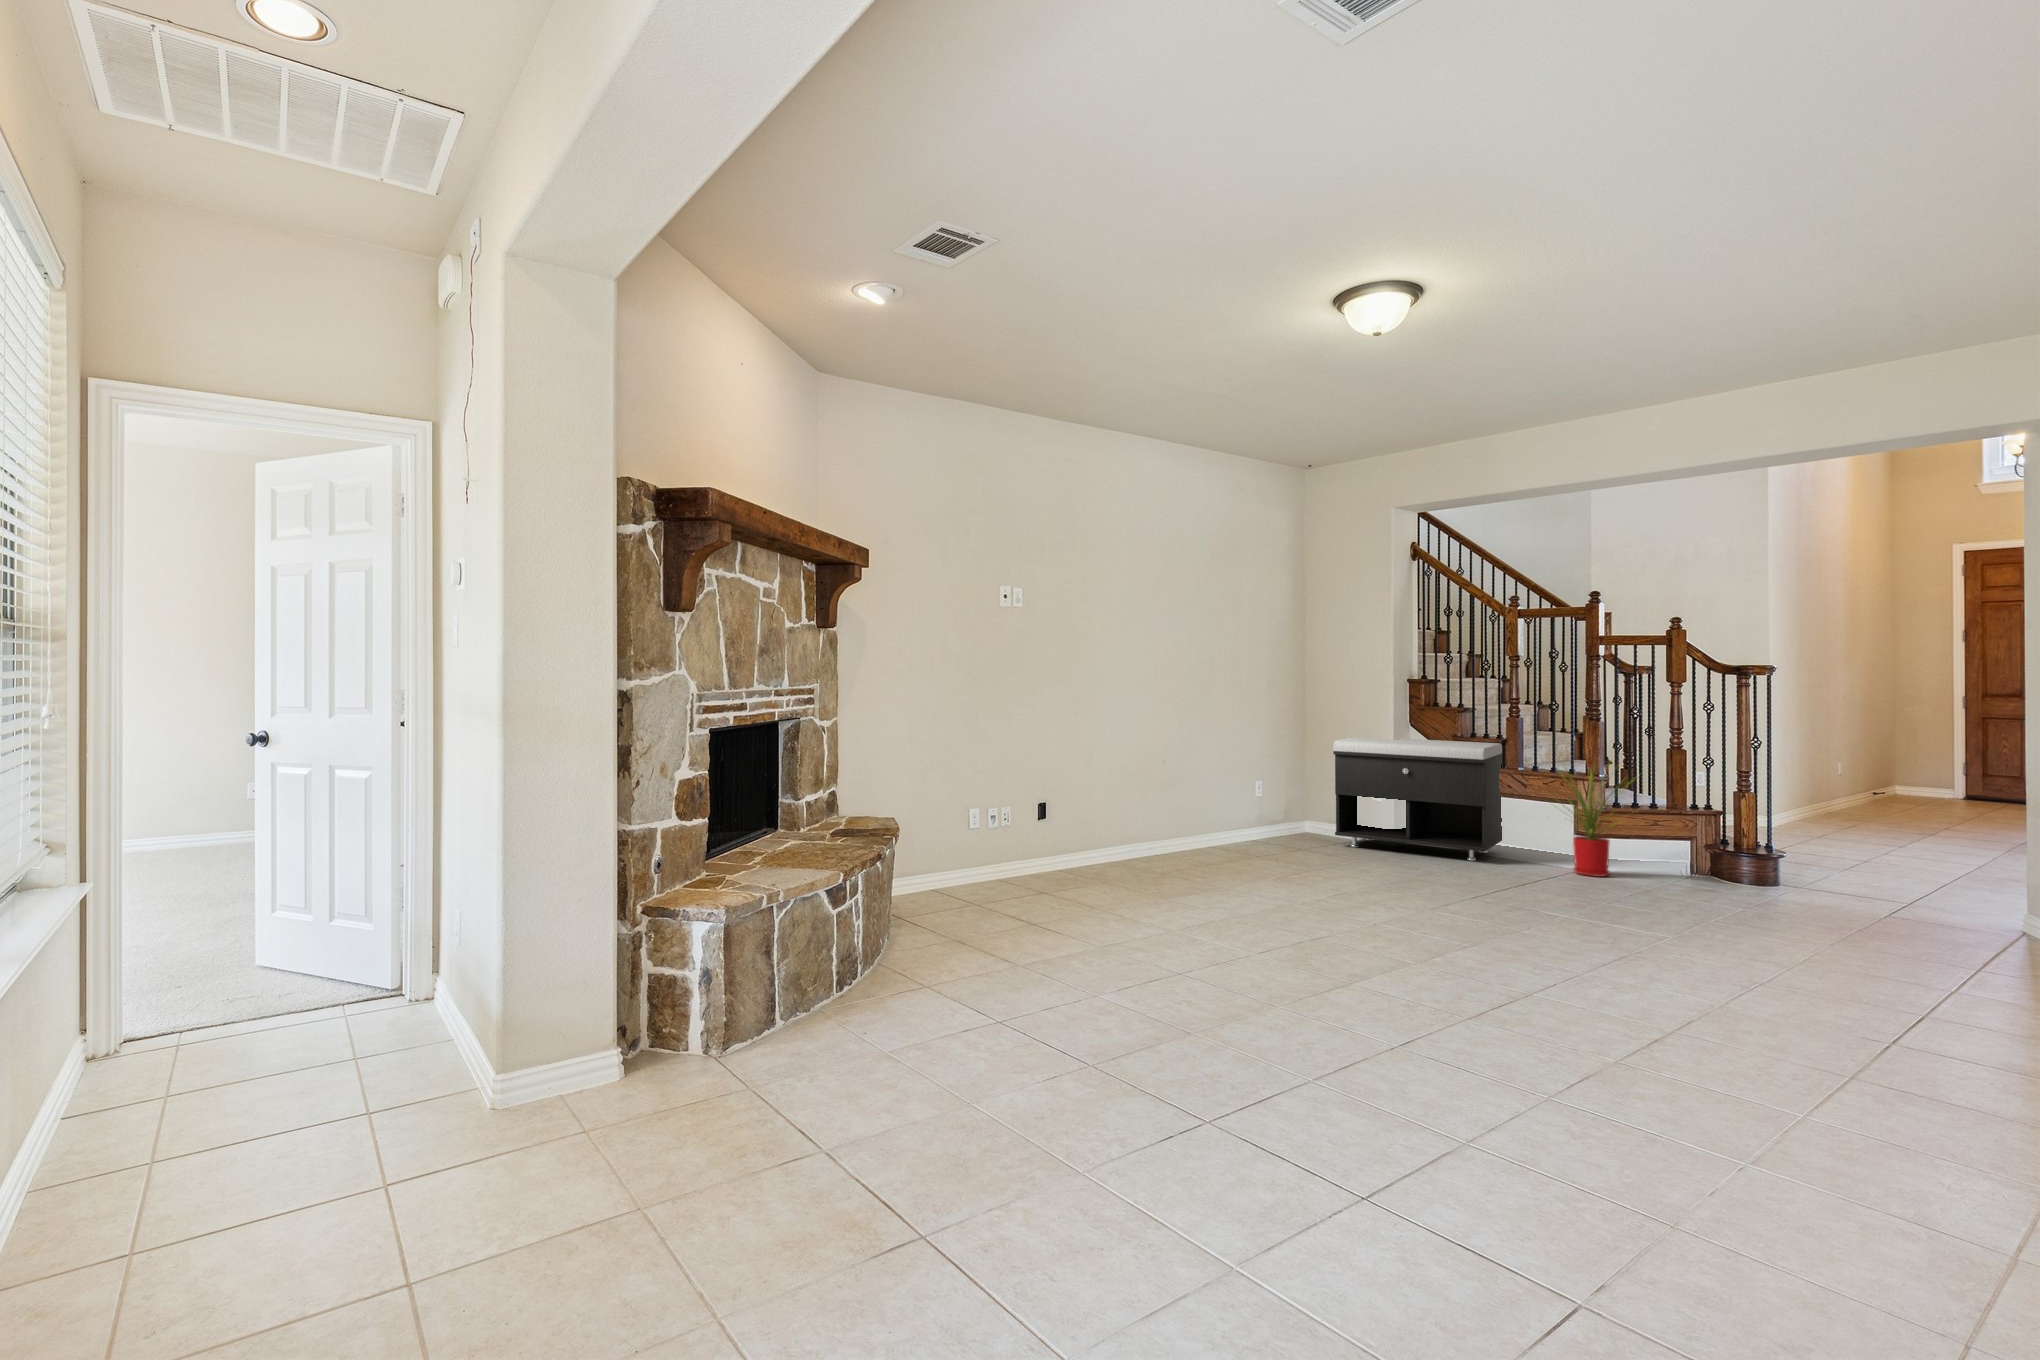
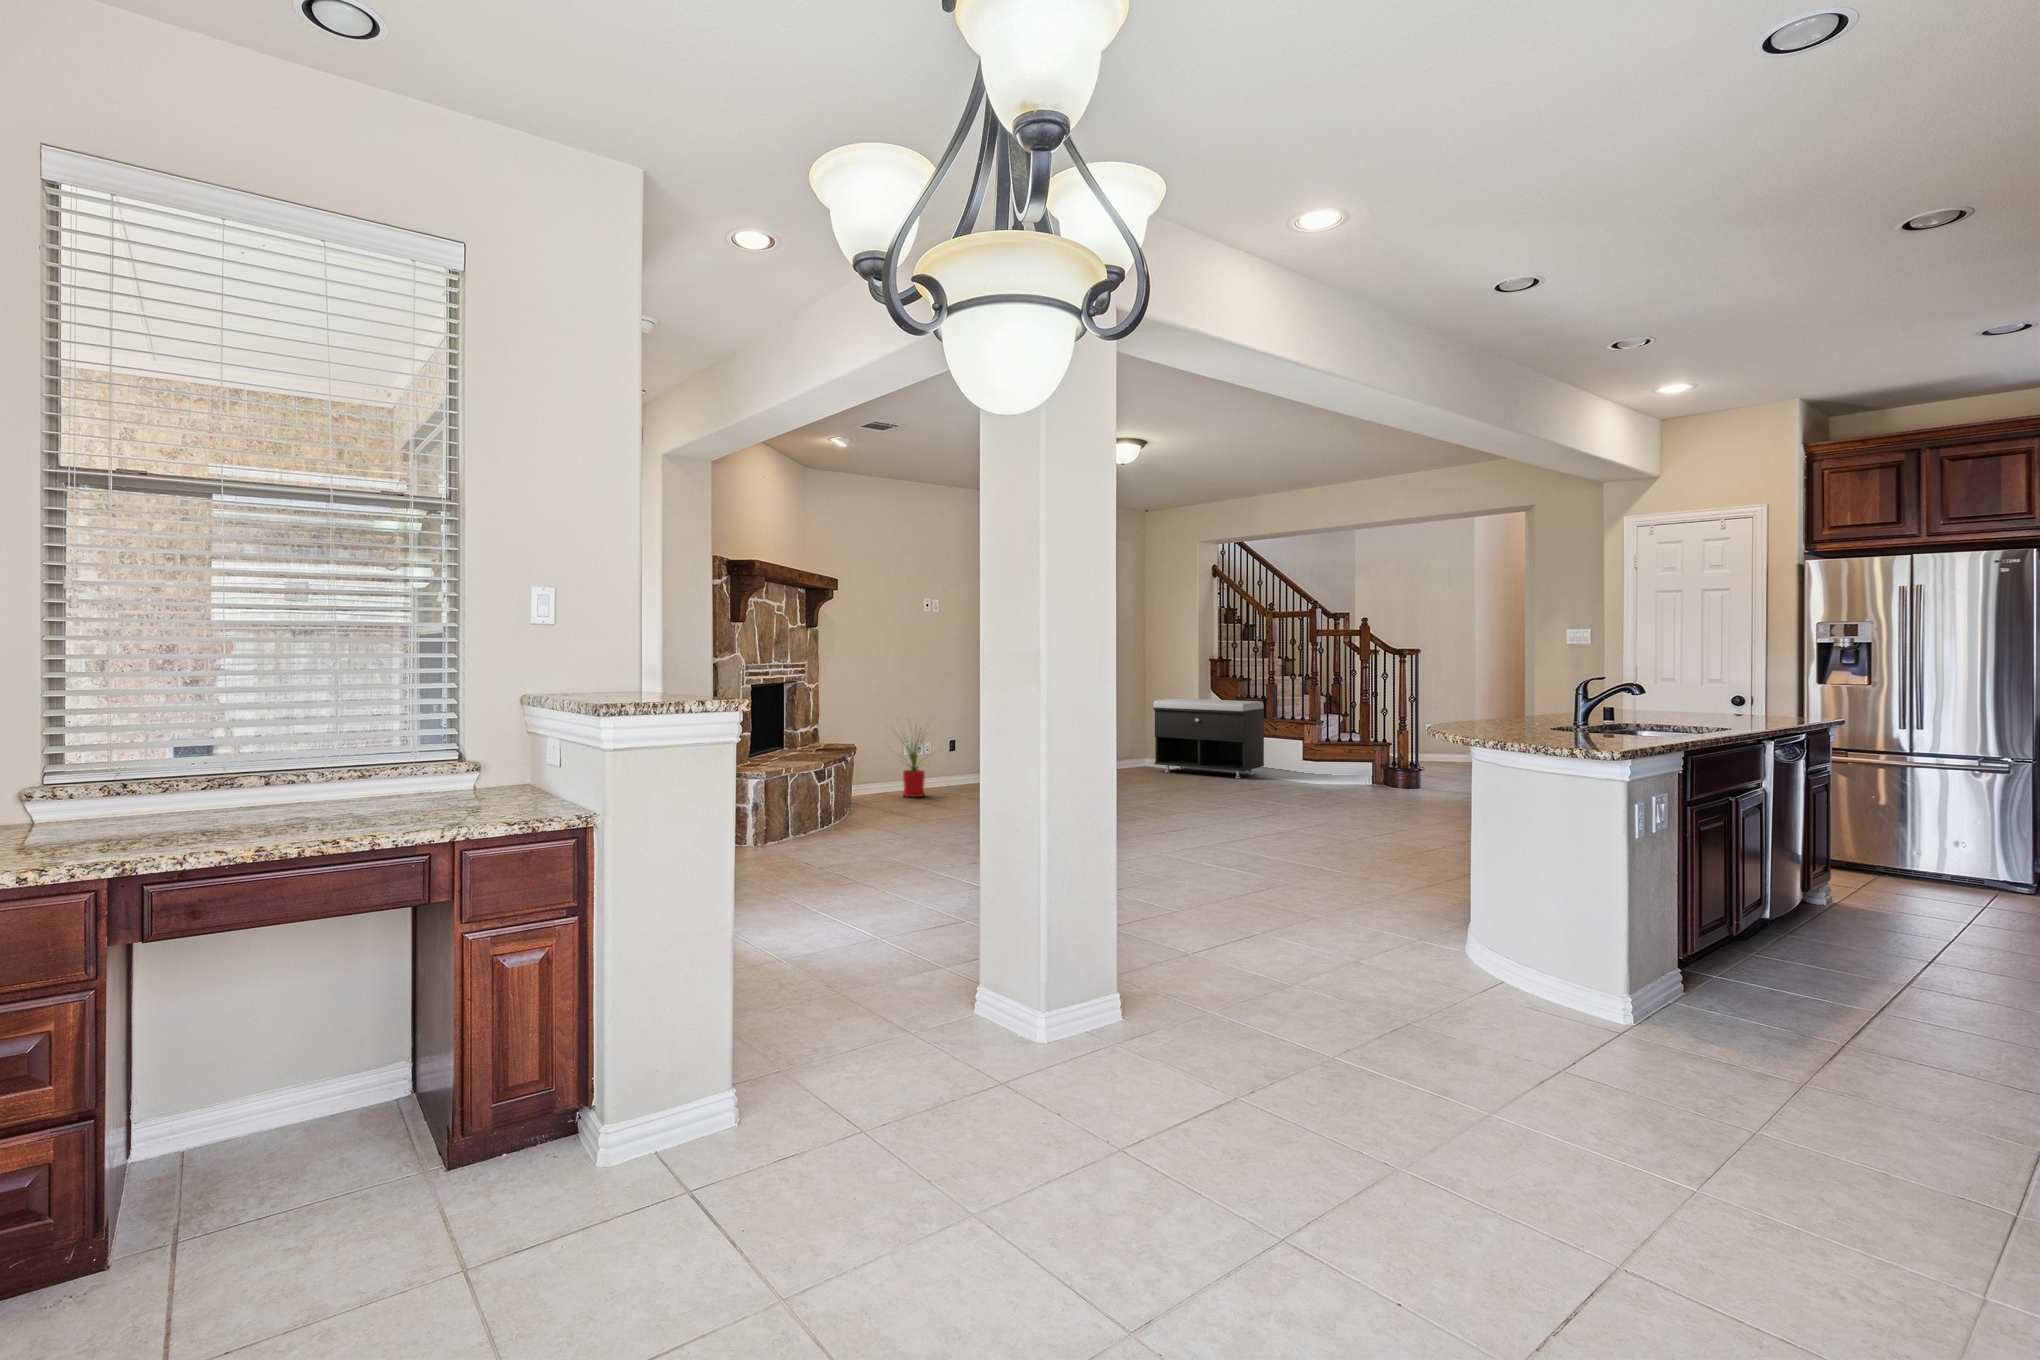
house plant: present [1563,765,1634,877] -> present [900,725,934,797]

